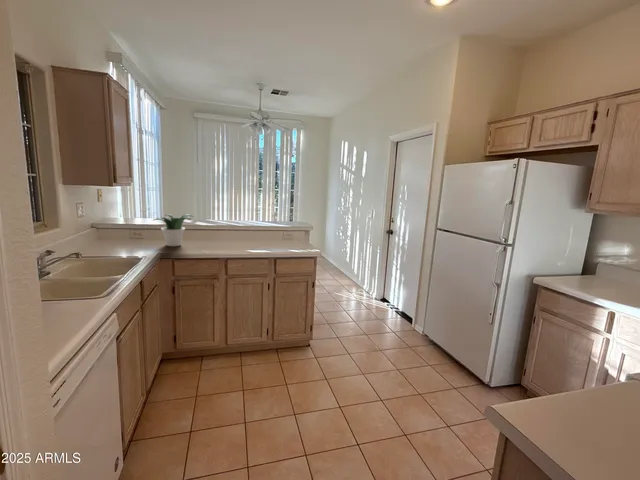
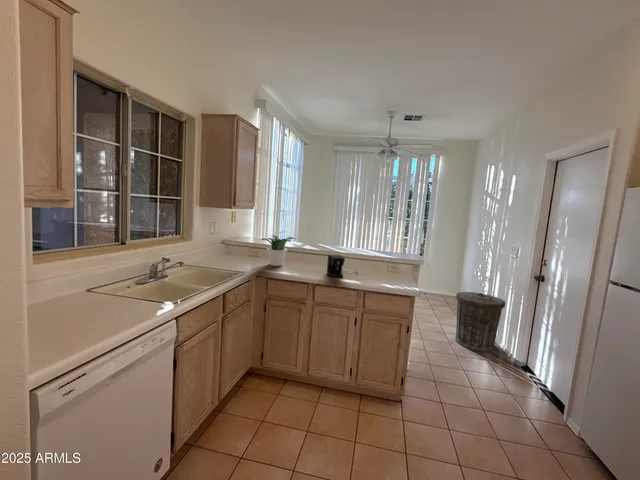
coffee maker: none [232,229,260,250] -> present [327,255,357,277]
trash can: none [330,248,366,294] -> present [456,292,505,352]

